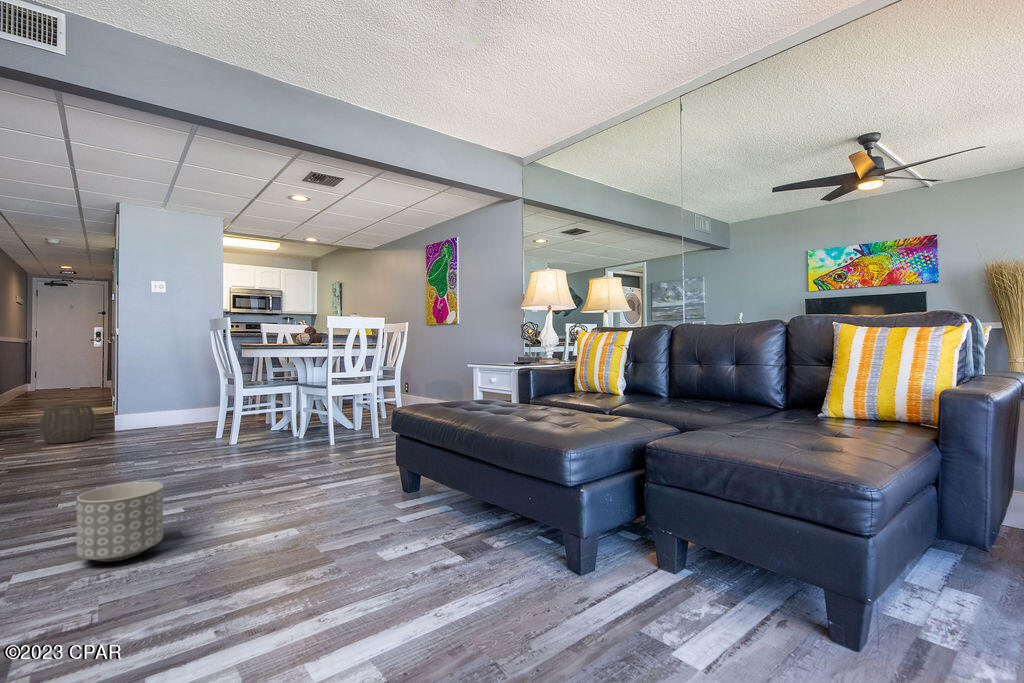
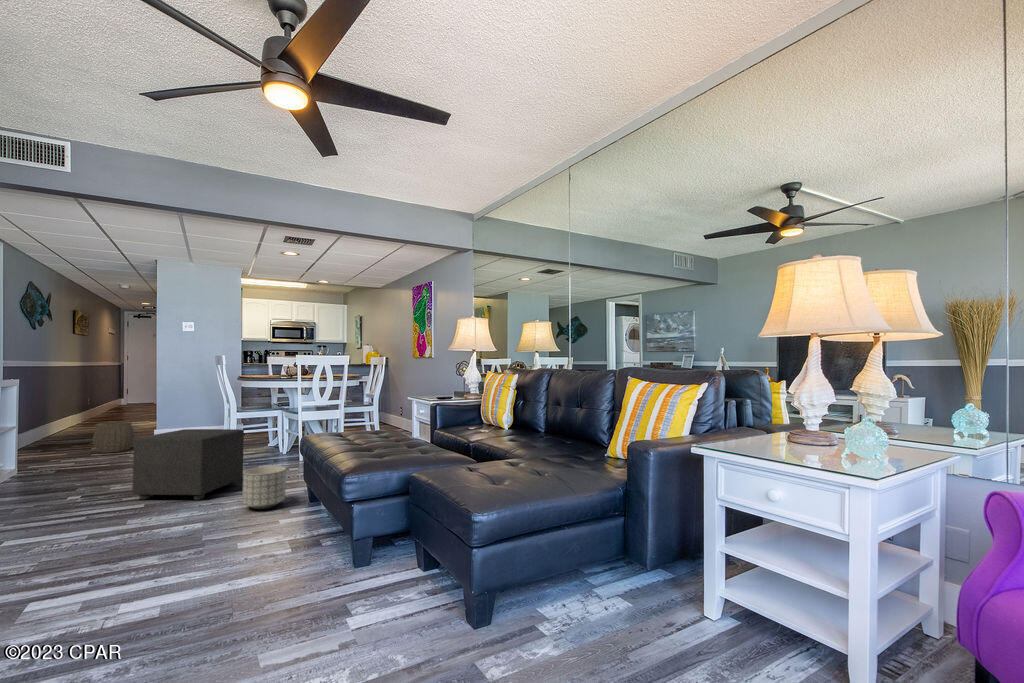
ottoman: none [160,405,294,500] -> present [132,429,244,500]
planter: present [76,482,163,562] -> present [242,466,286,509]

